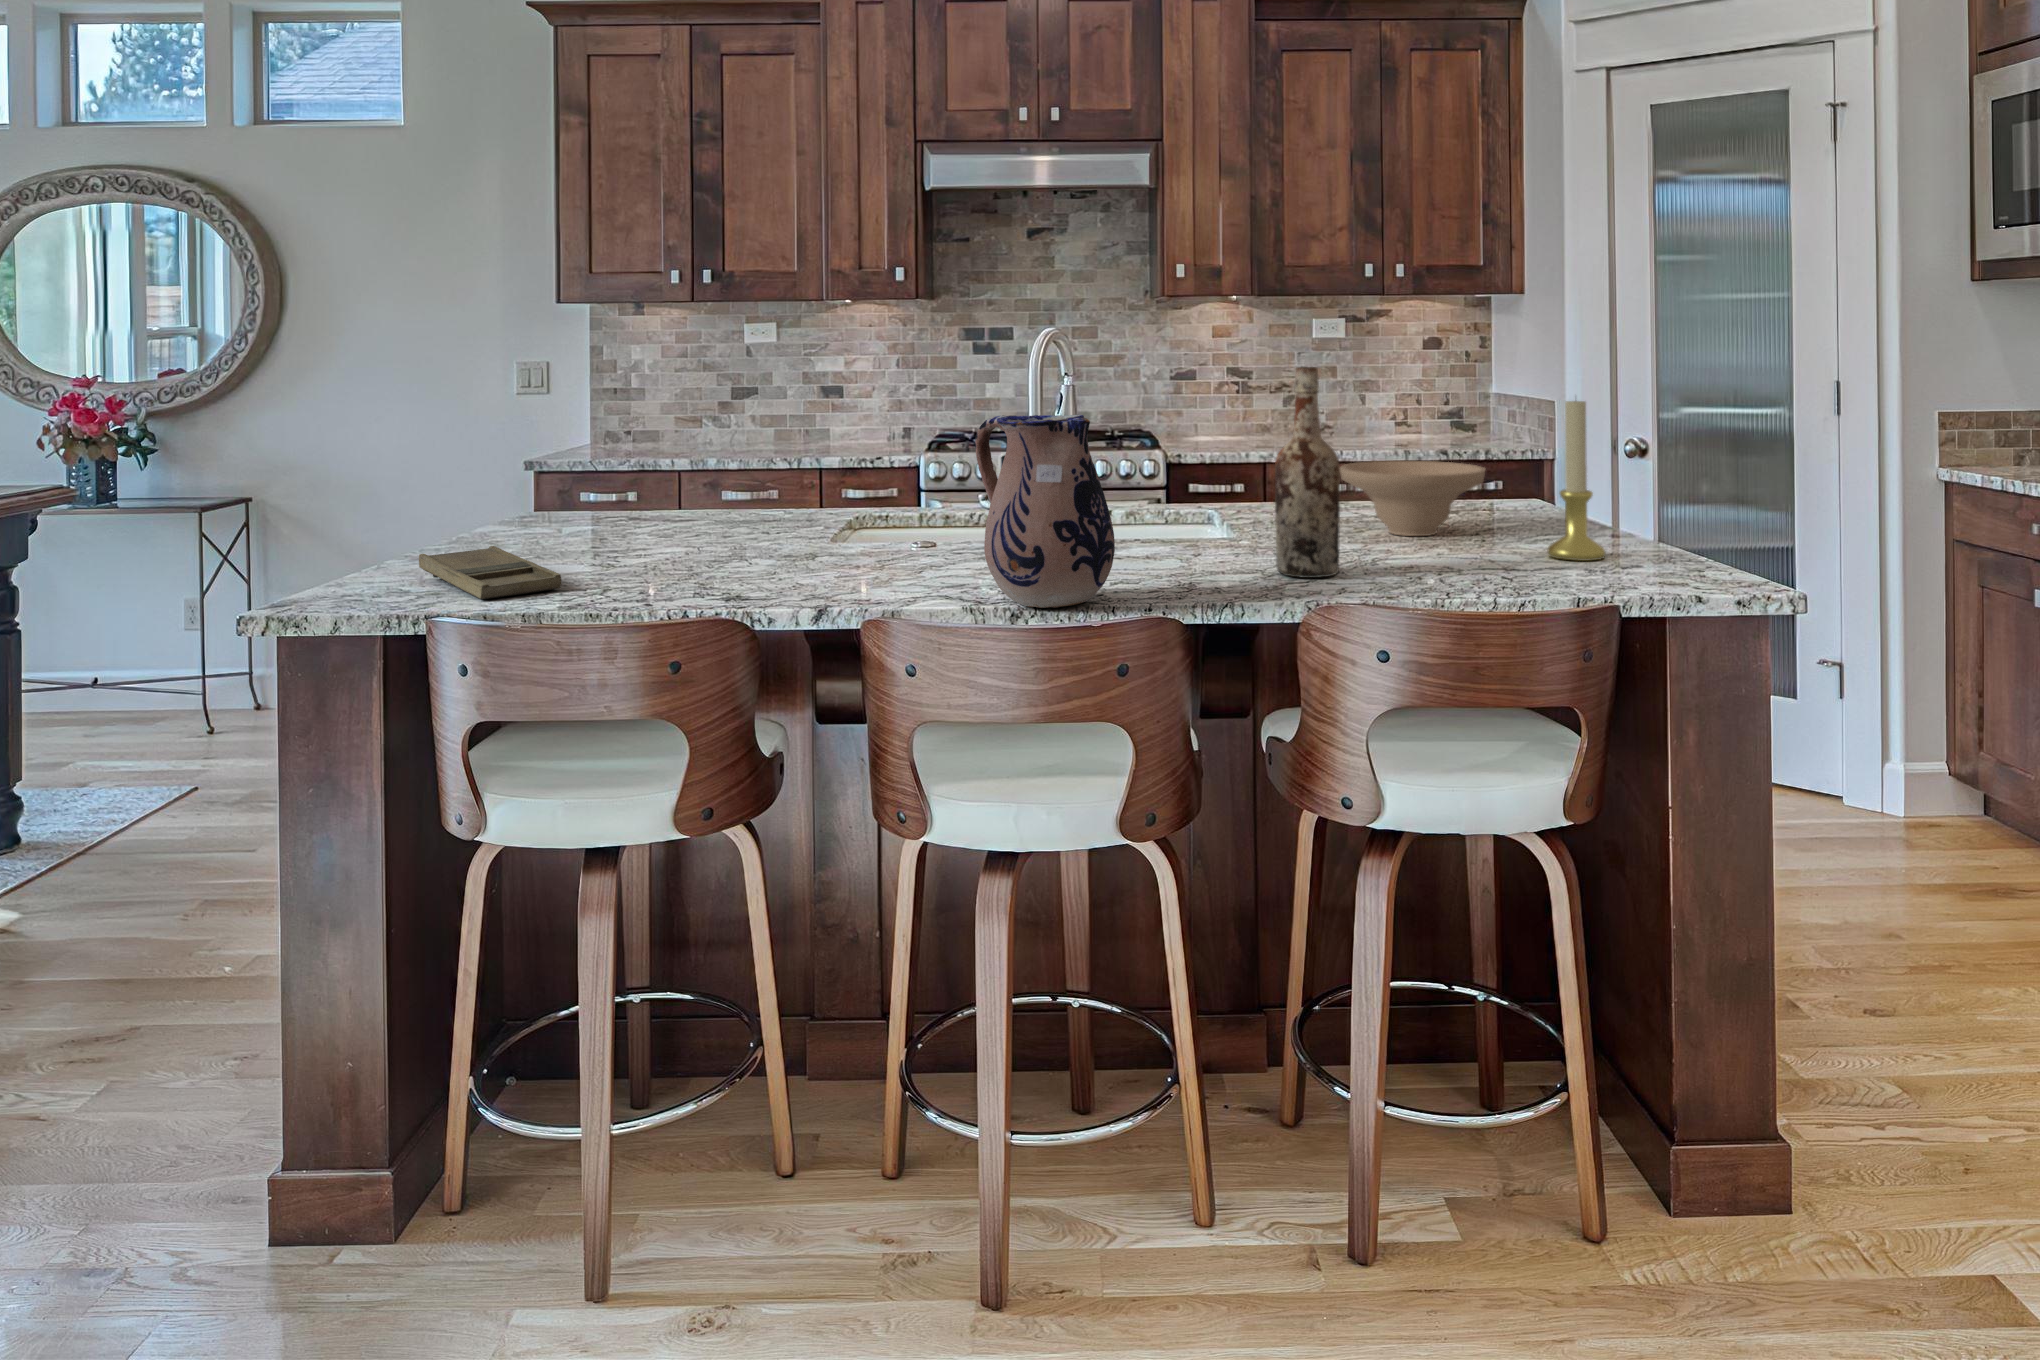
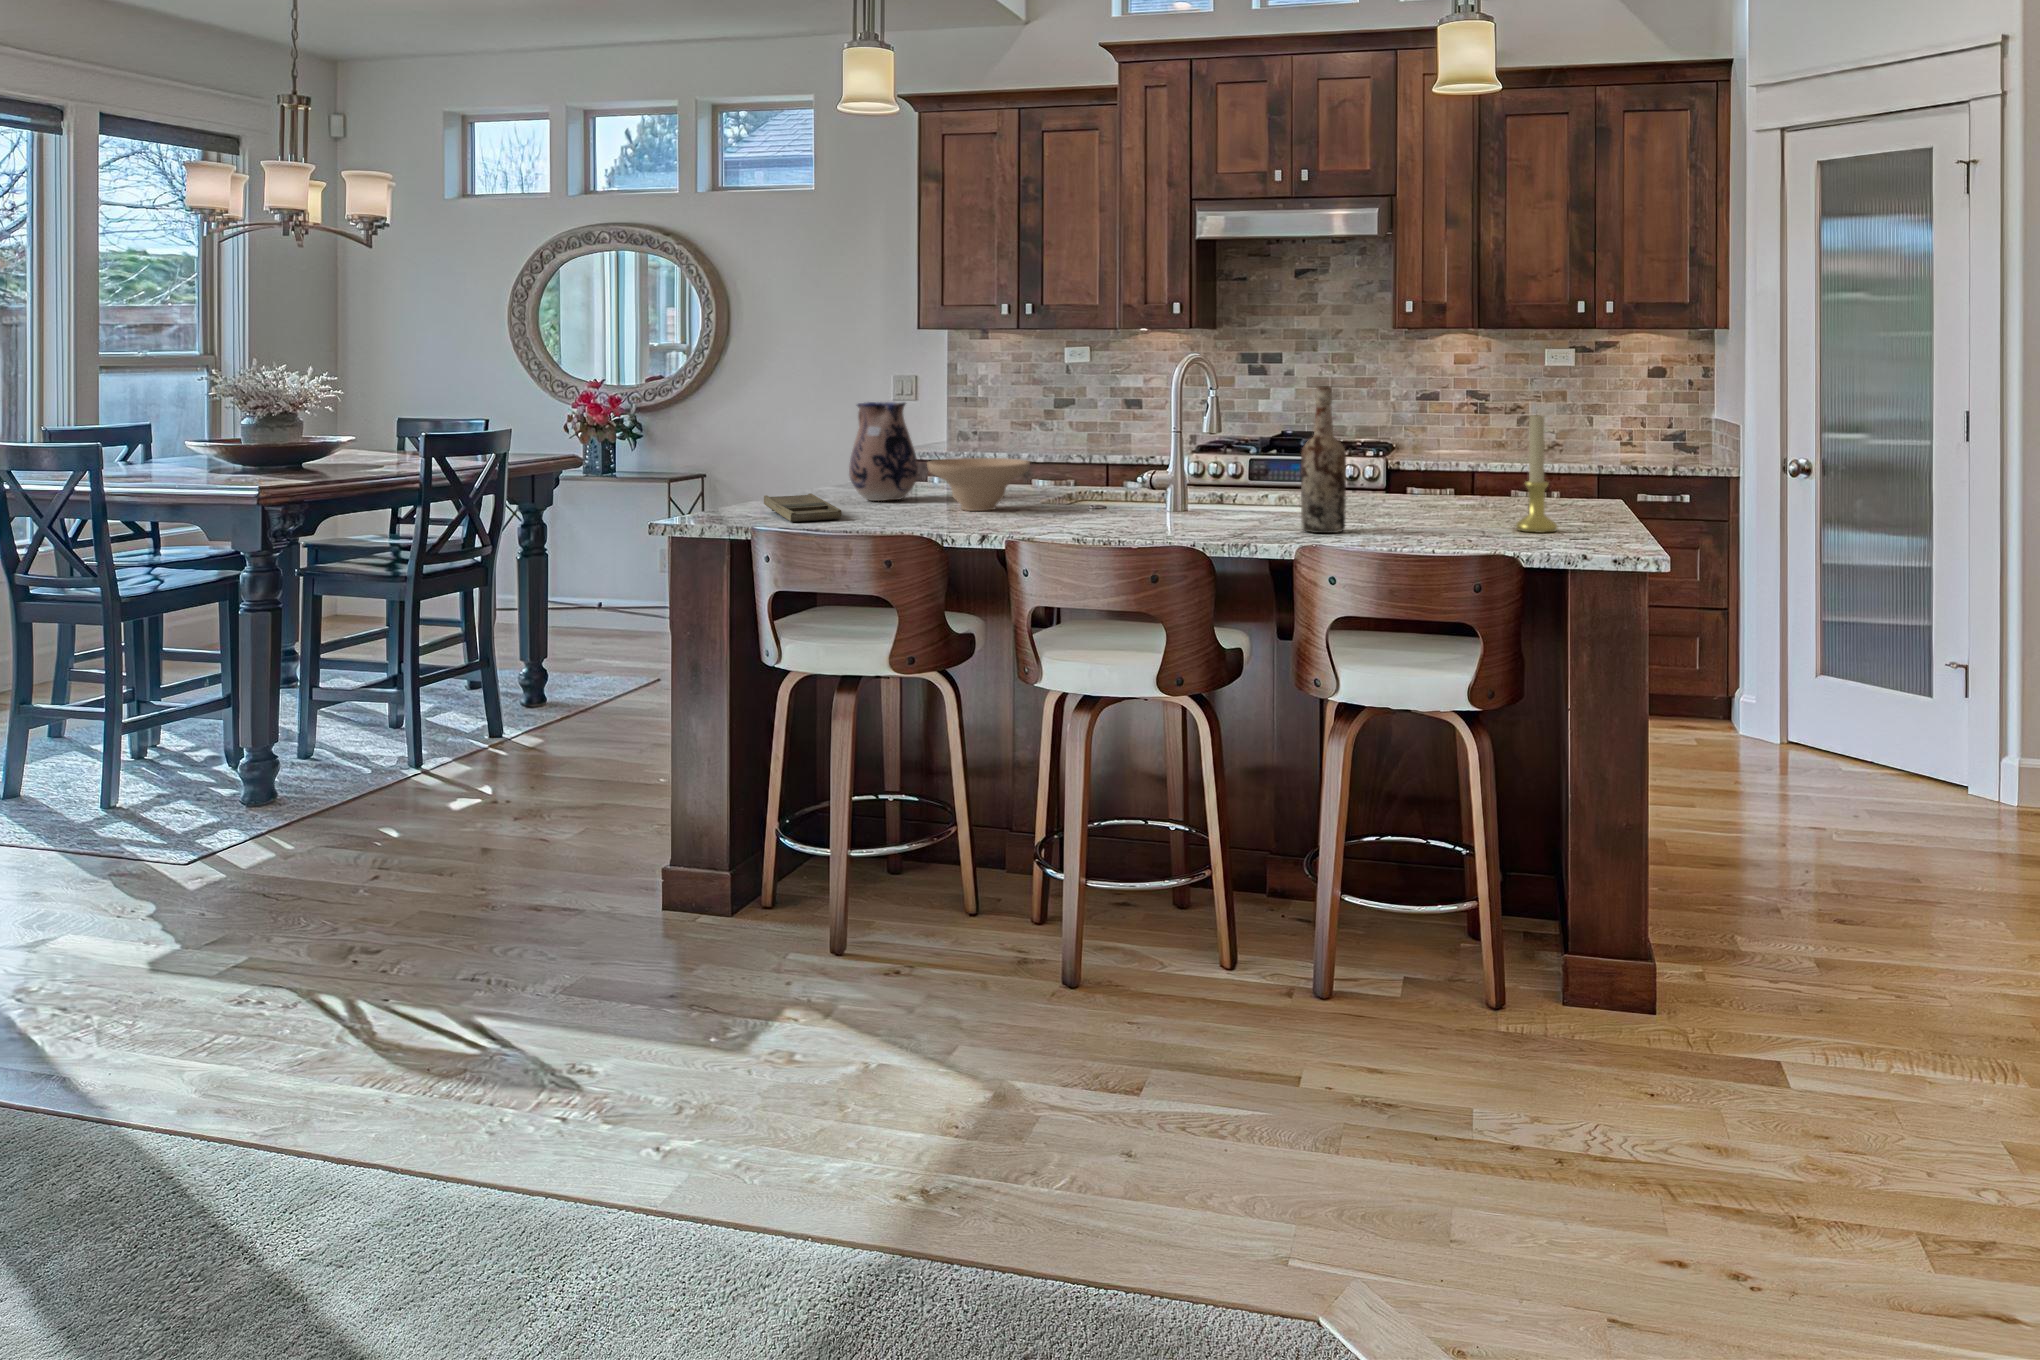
ceramic pitcher: present [975,414,1115,608] -> present [849,402,918,501]
bowl: present [1340,461,1485,536] -> present [927,458,1030,511]

